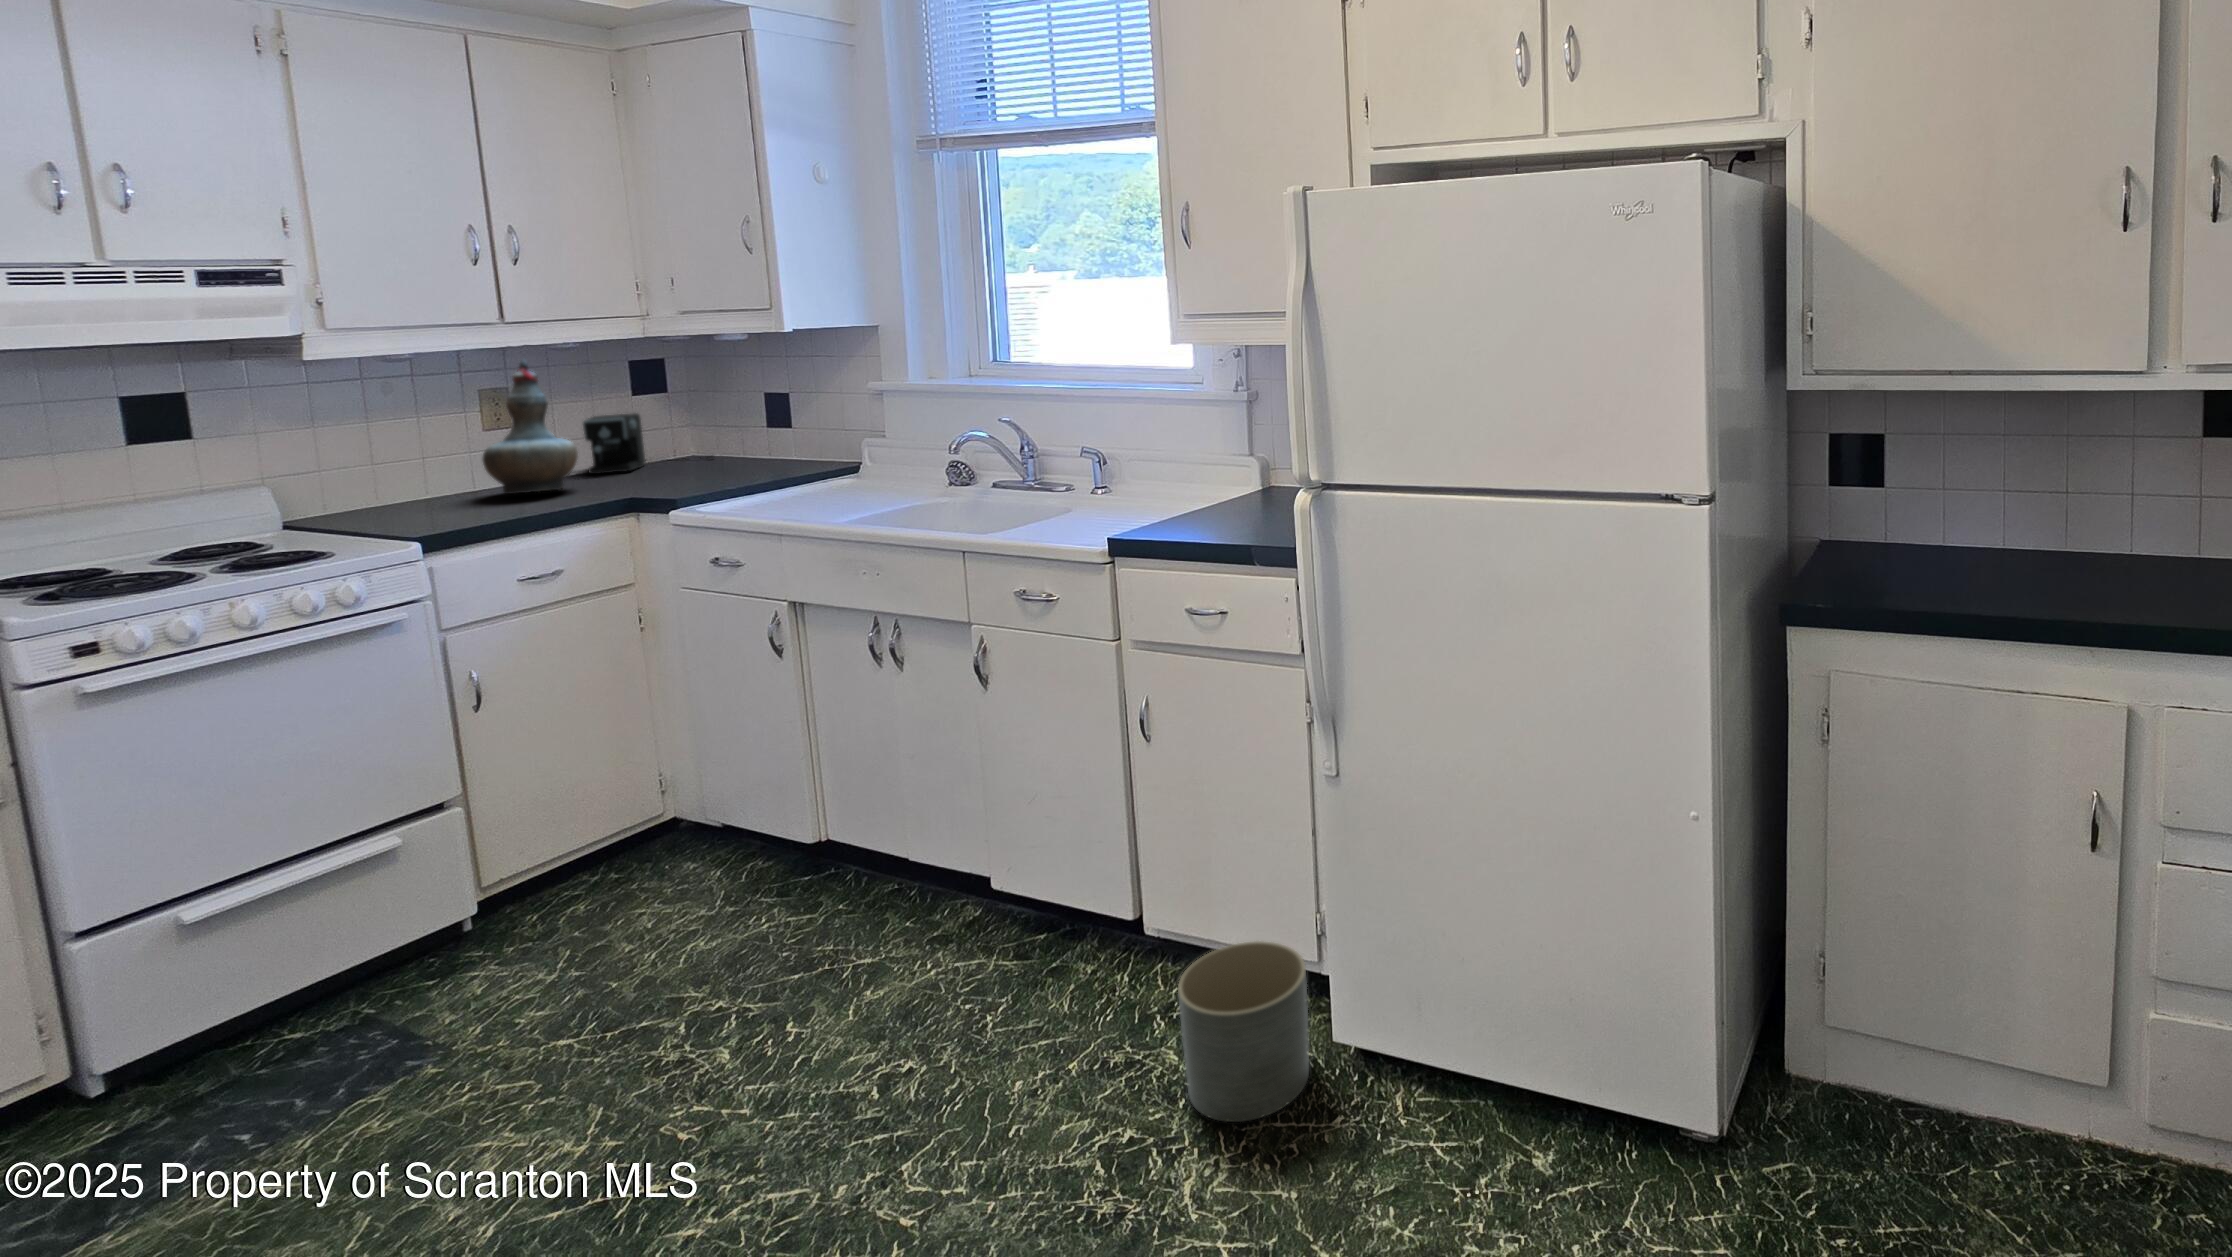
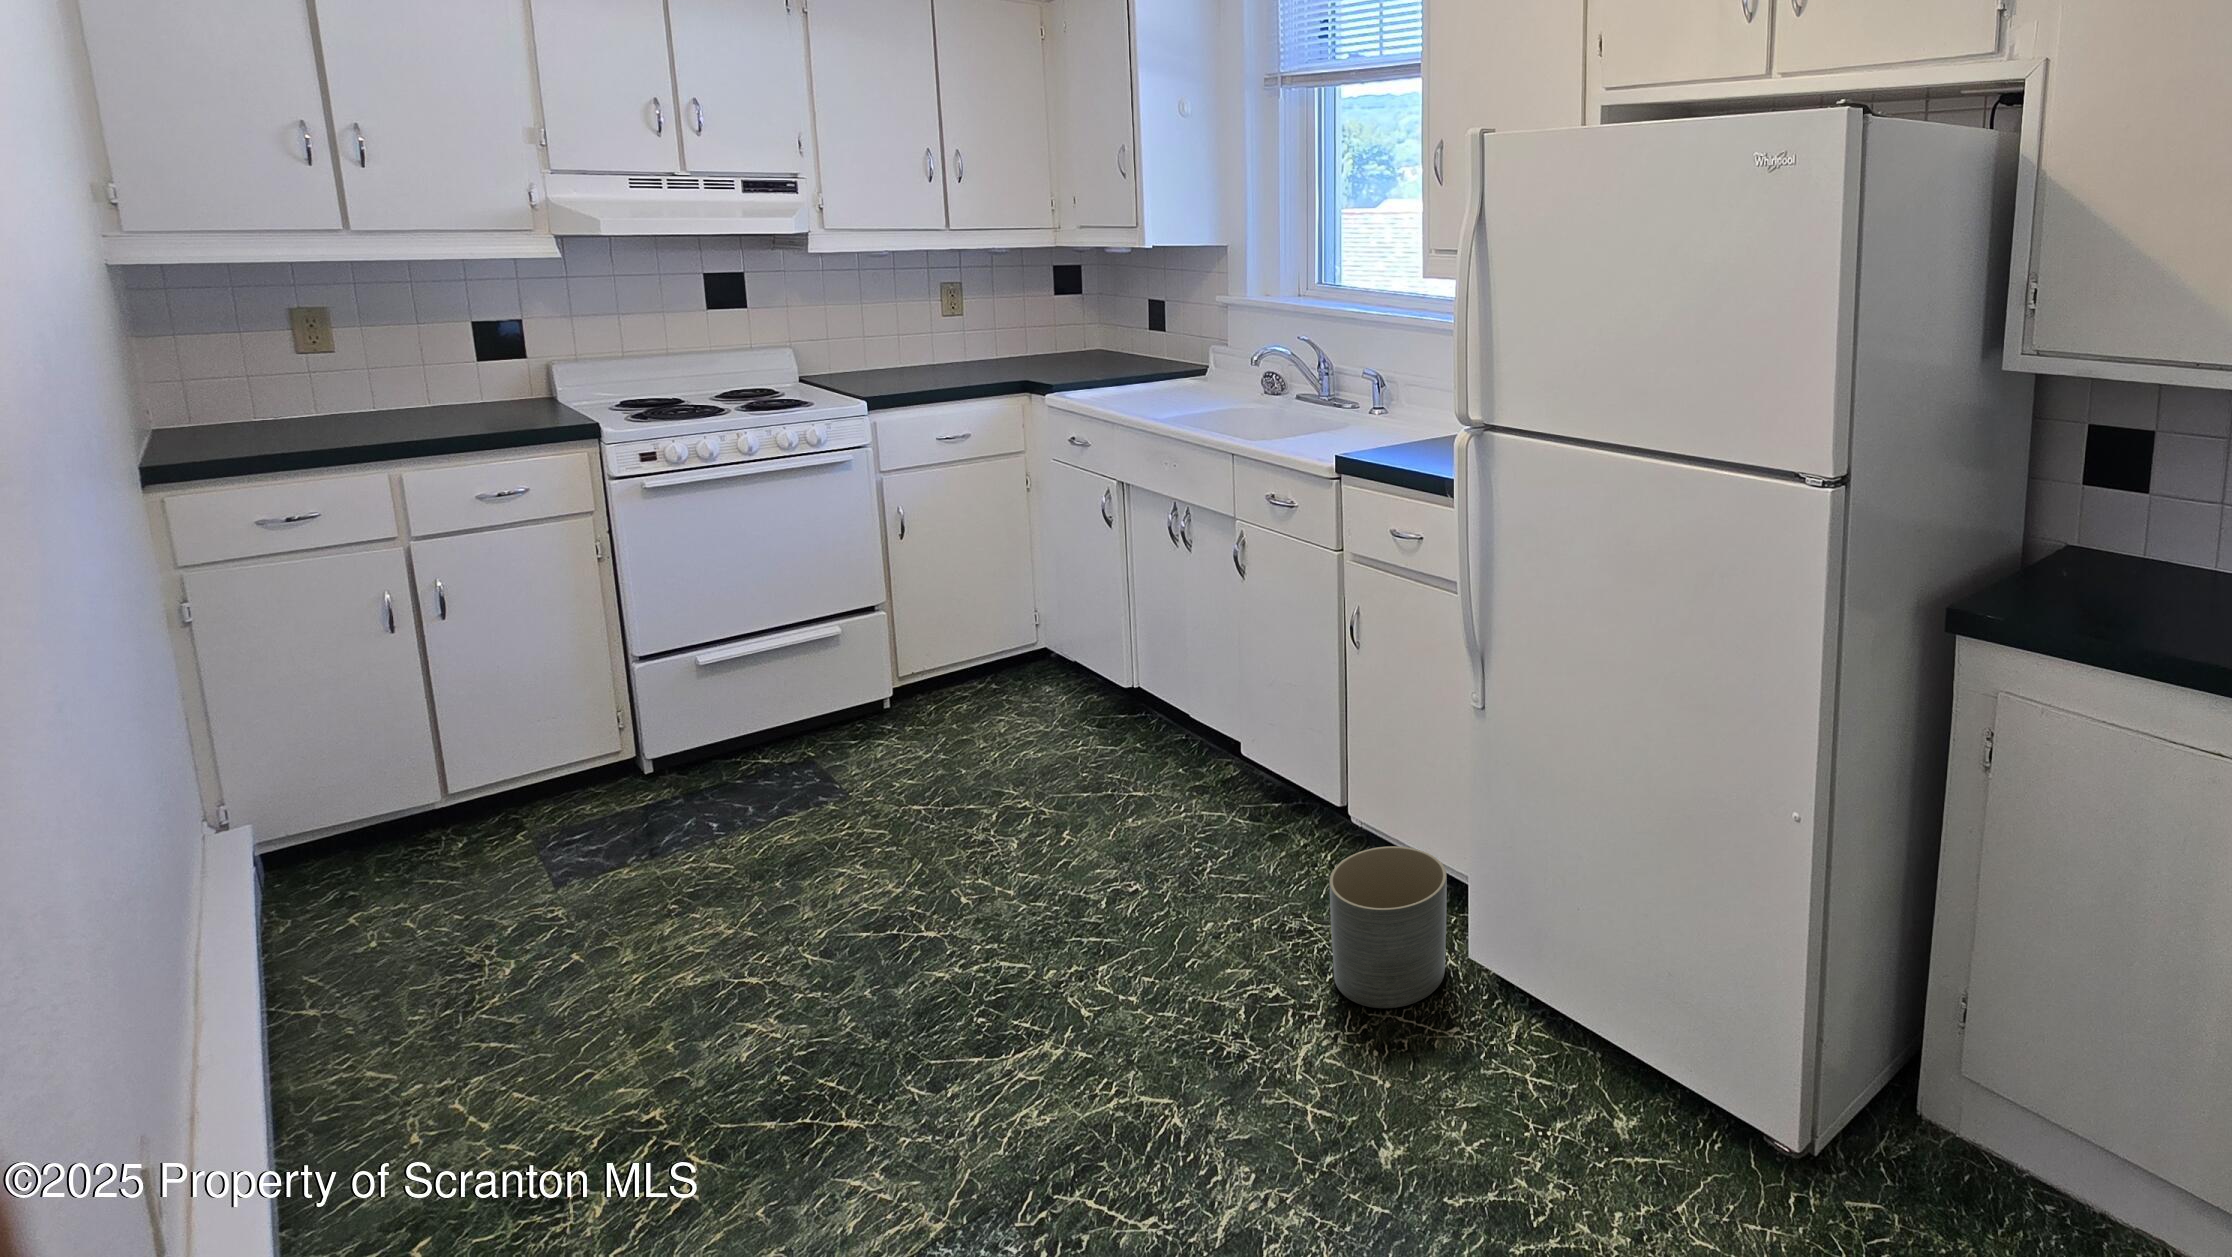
decorative vase: present [483,360,578,494] -> none [927,261,992,370]
coffee maker: present [583,413,713,474] -> none [1004,312,1101,359]

